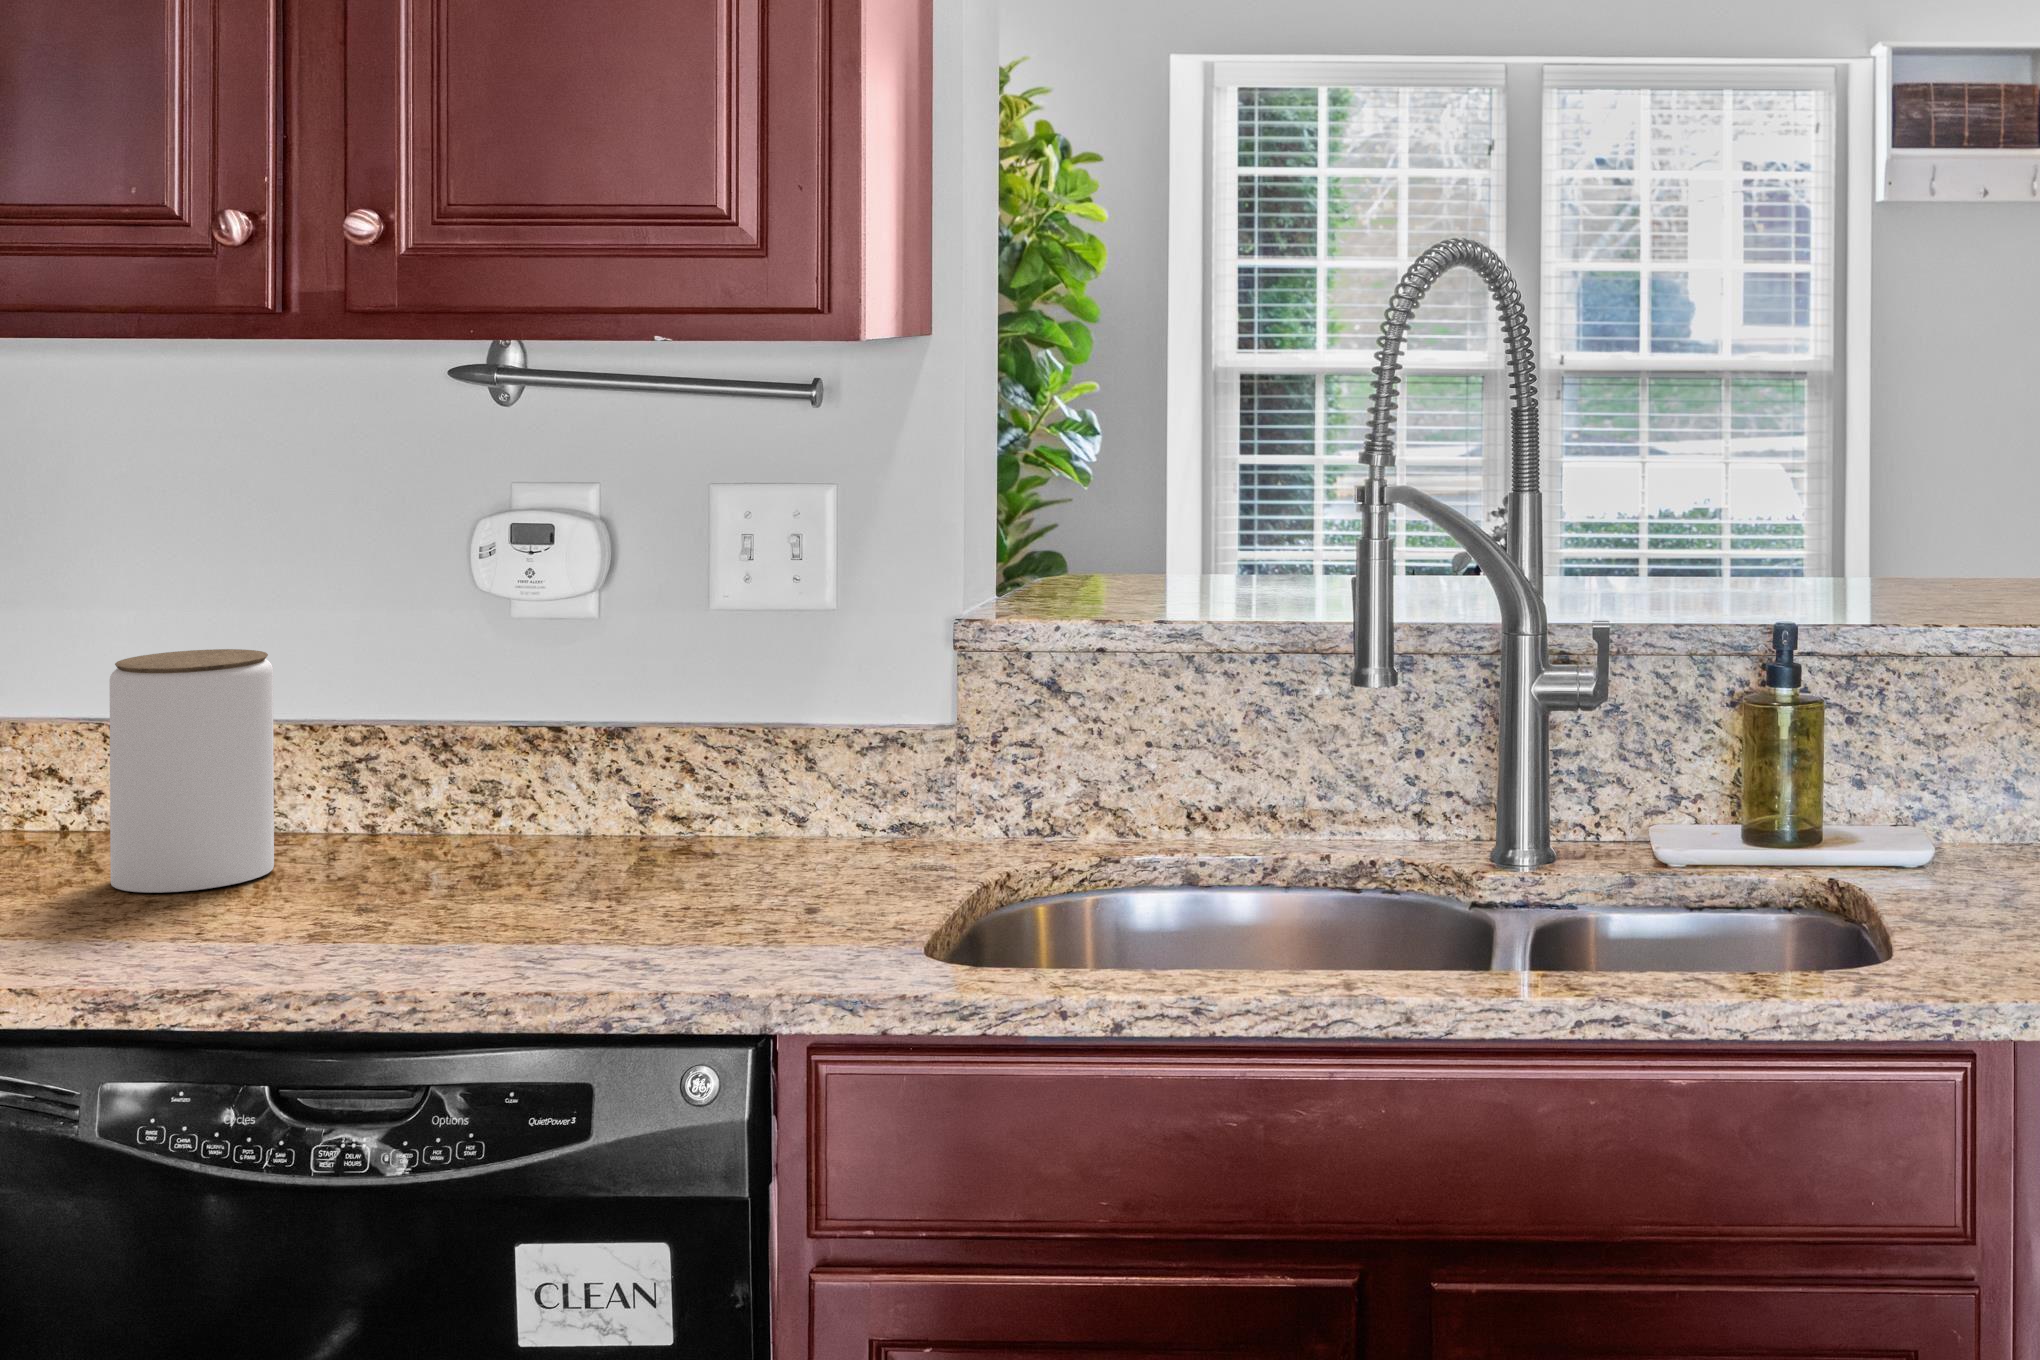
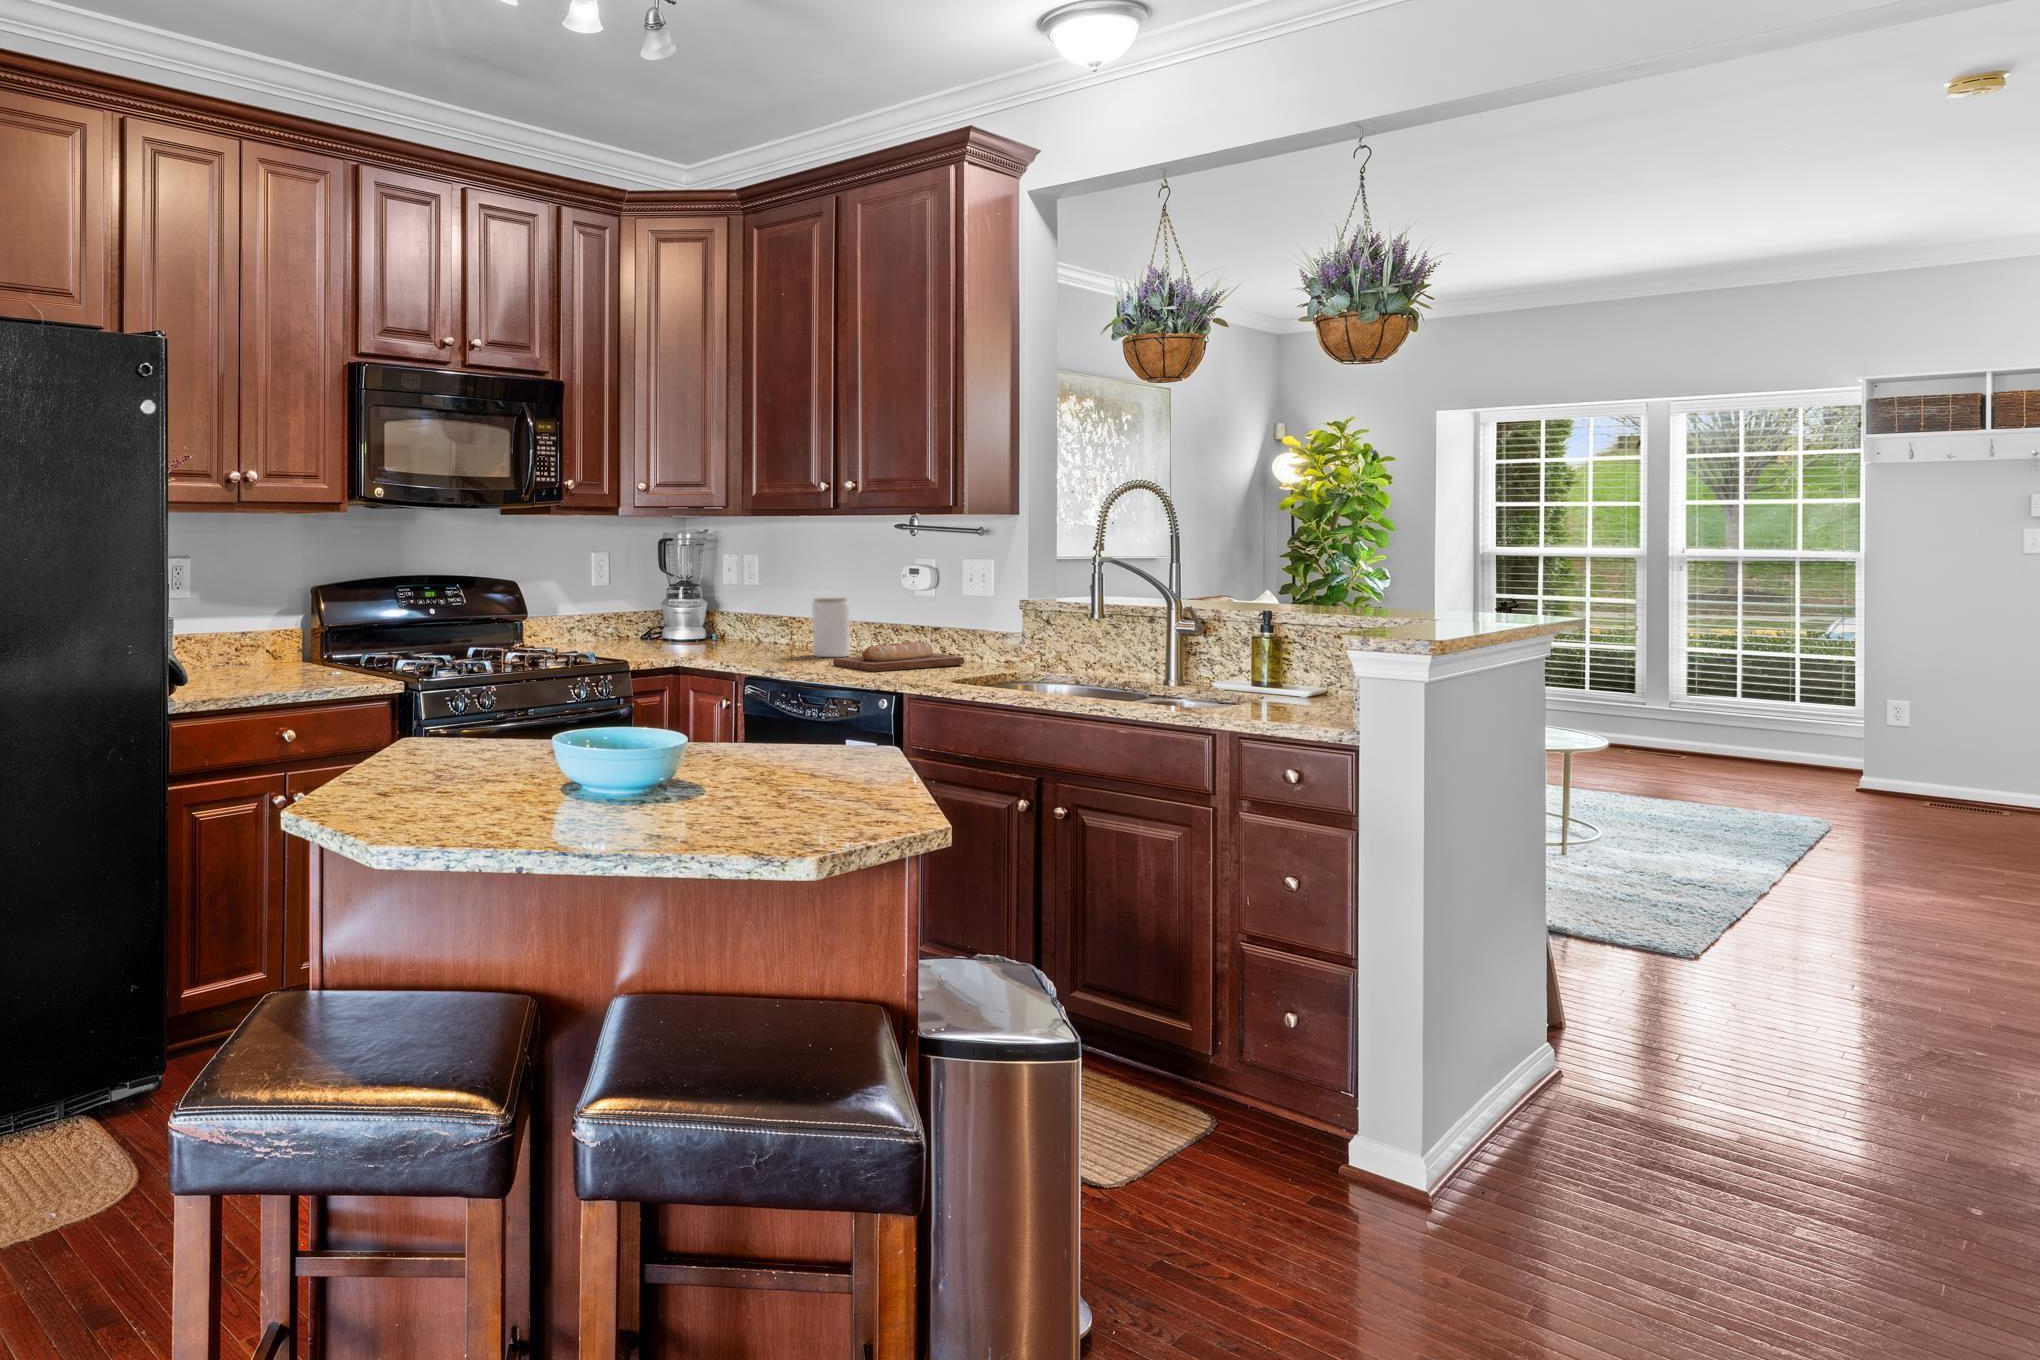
bread loaf: none [277,794,772,962] -> present [833,642,965,672]

